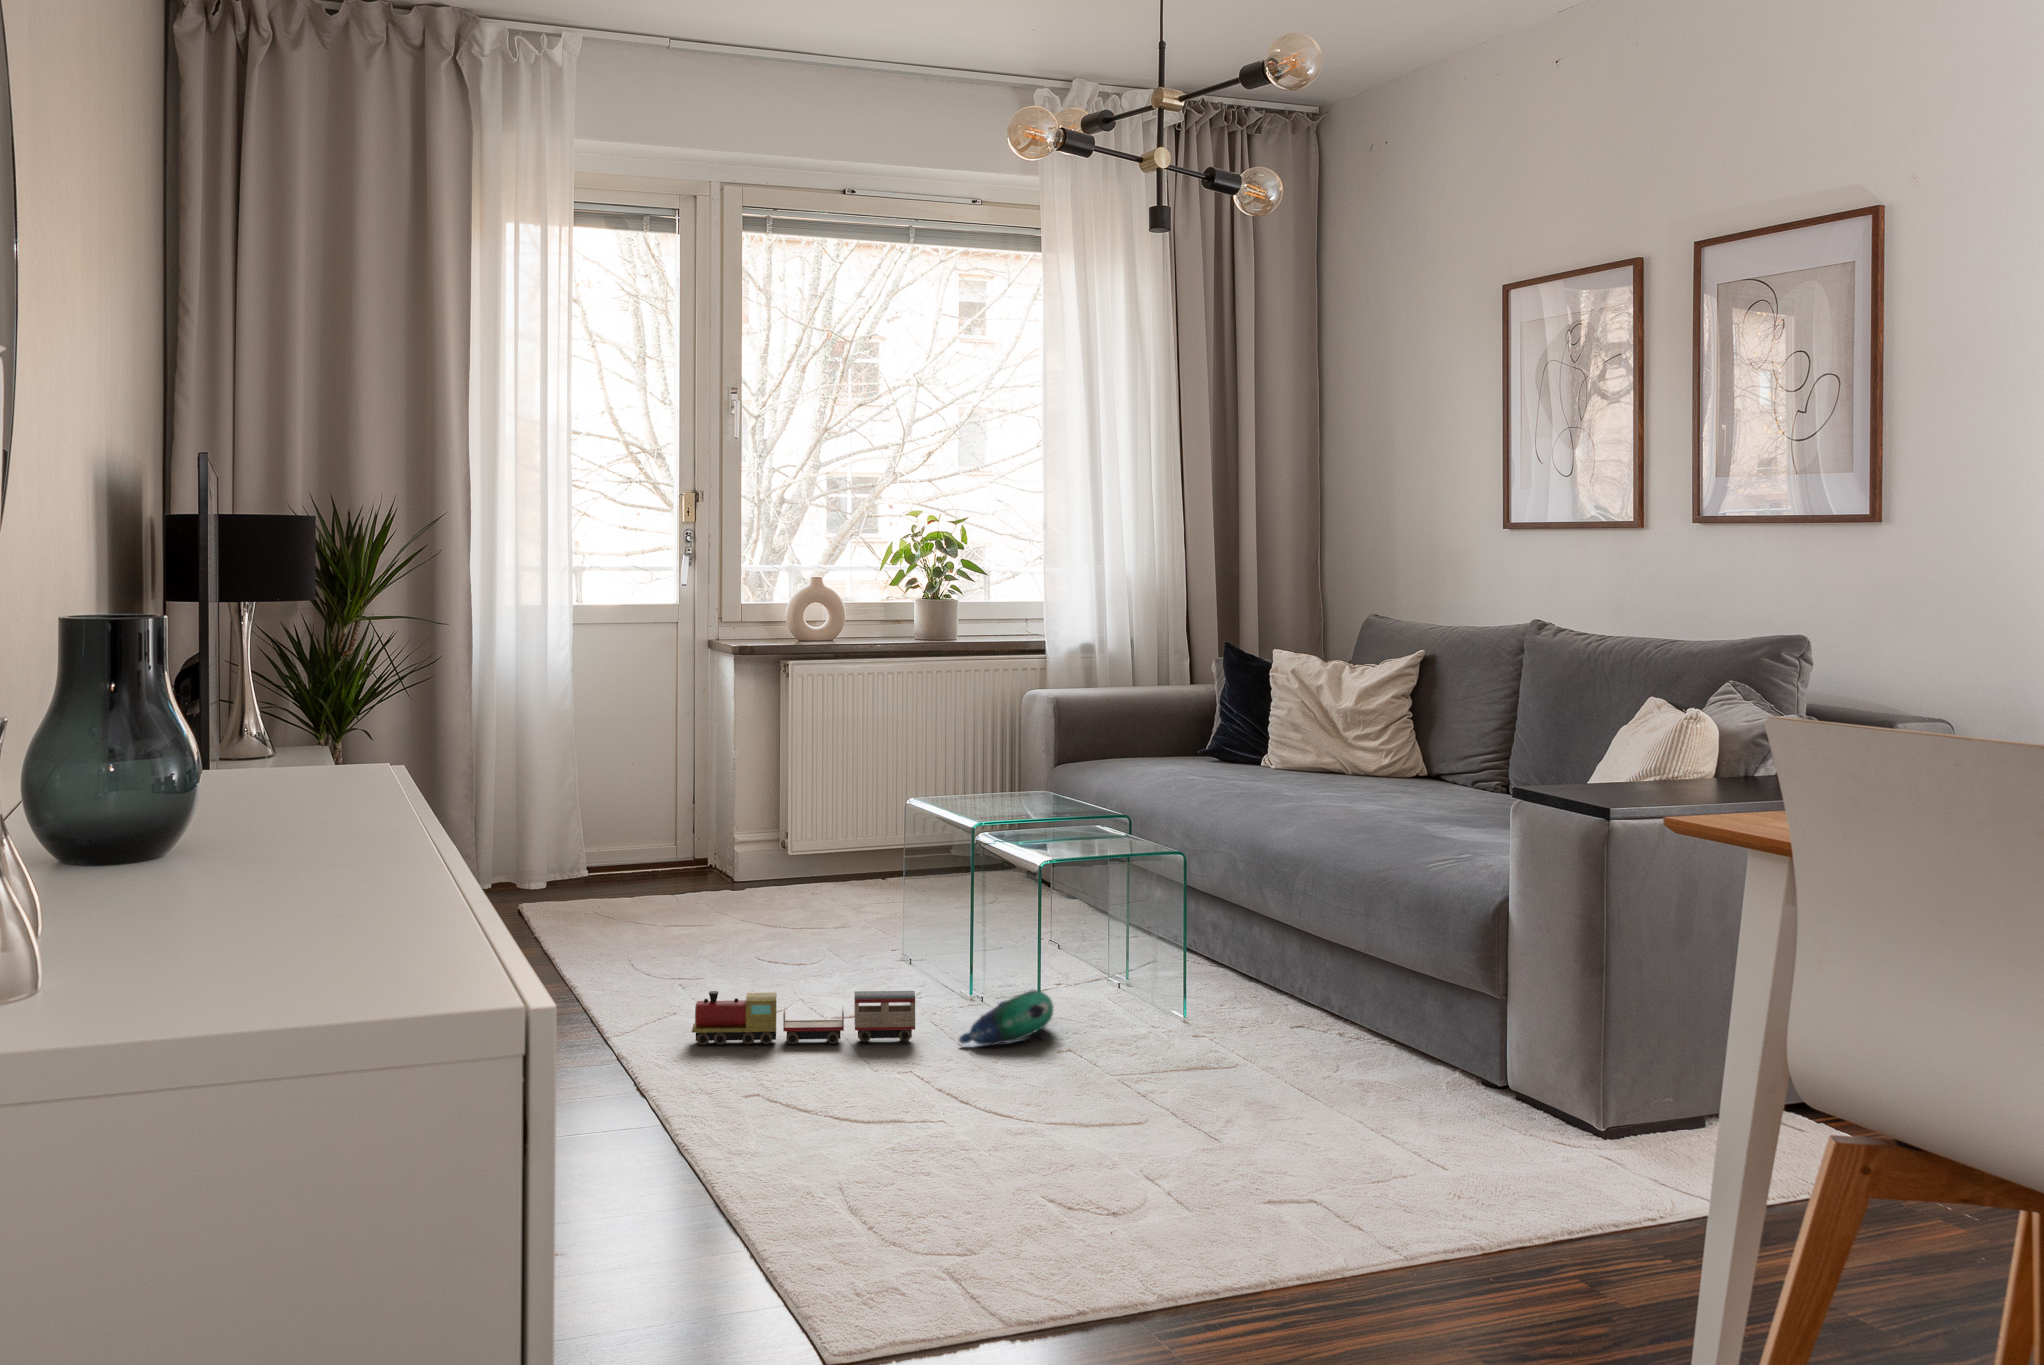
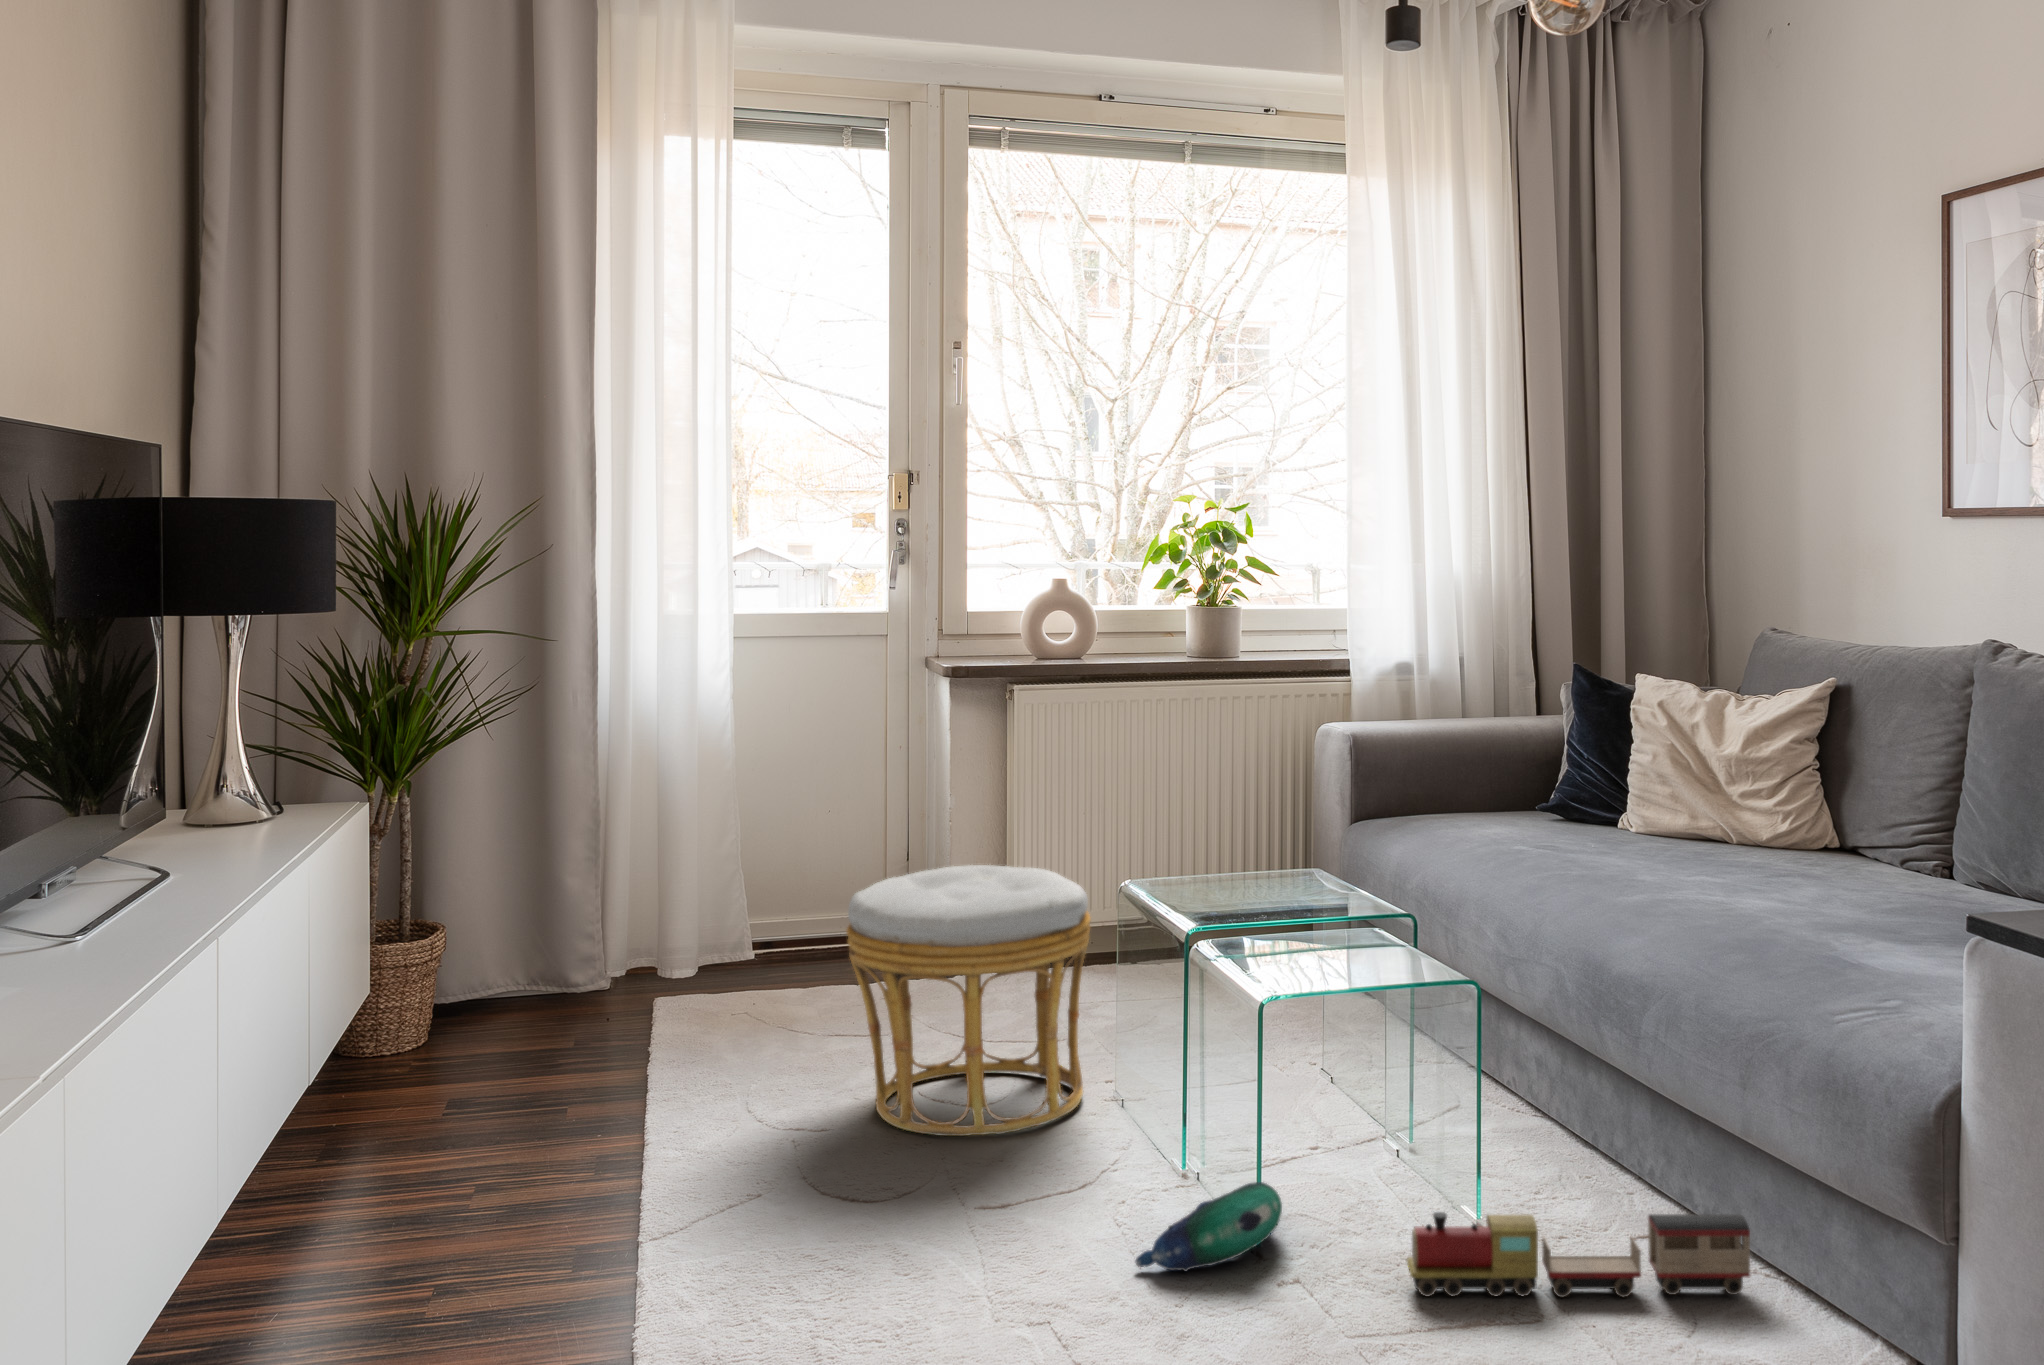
ottoman: none [710,790,888,980] -> present [847,865,1091,1136]
toy train: present [692,991,915,1045] -> present [1407,1212,1750,1297]

